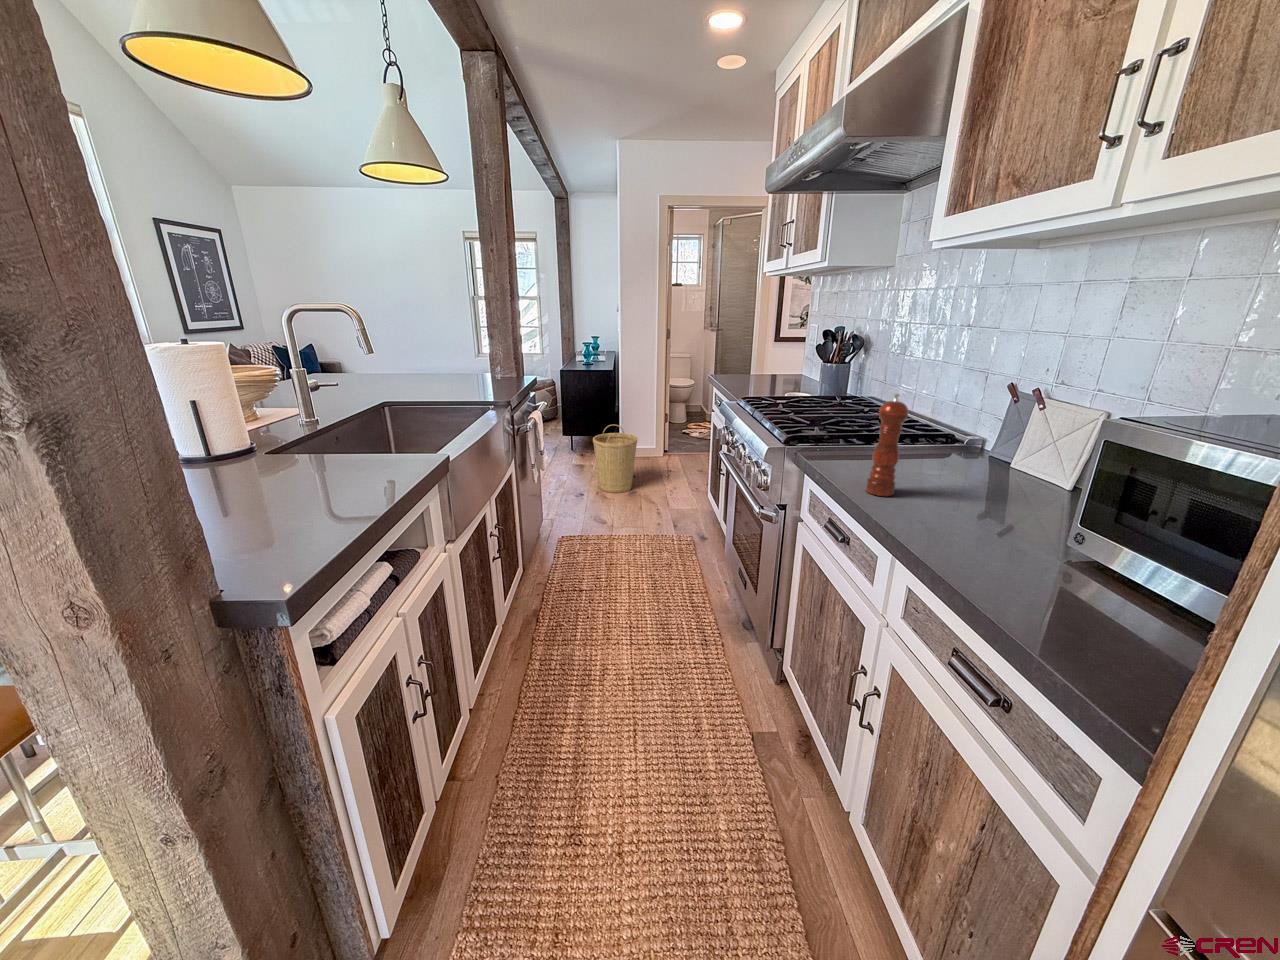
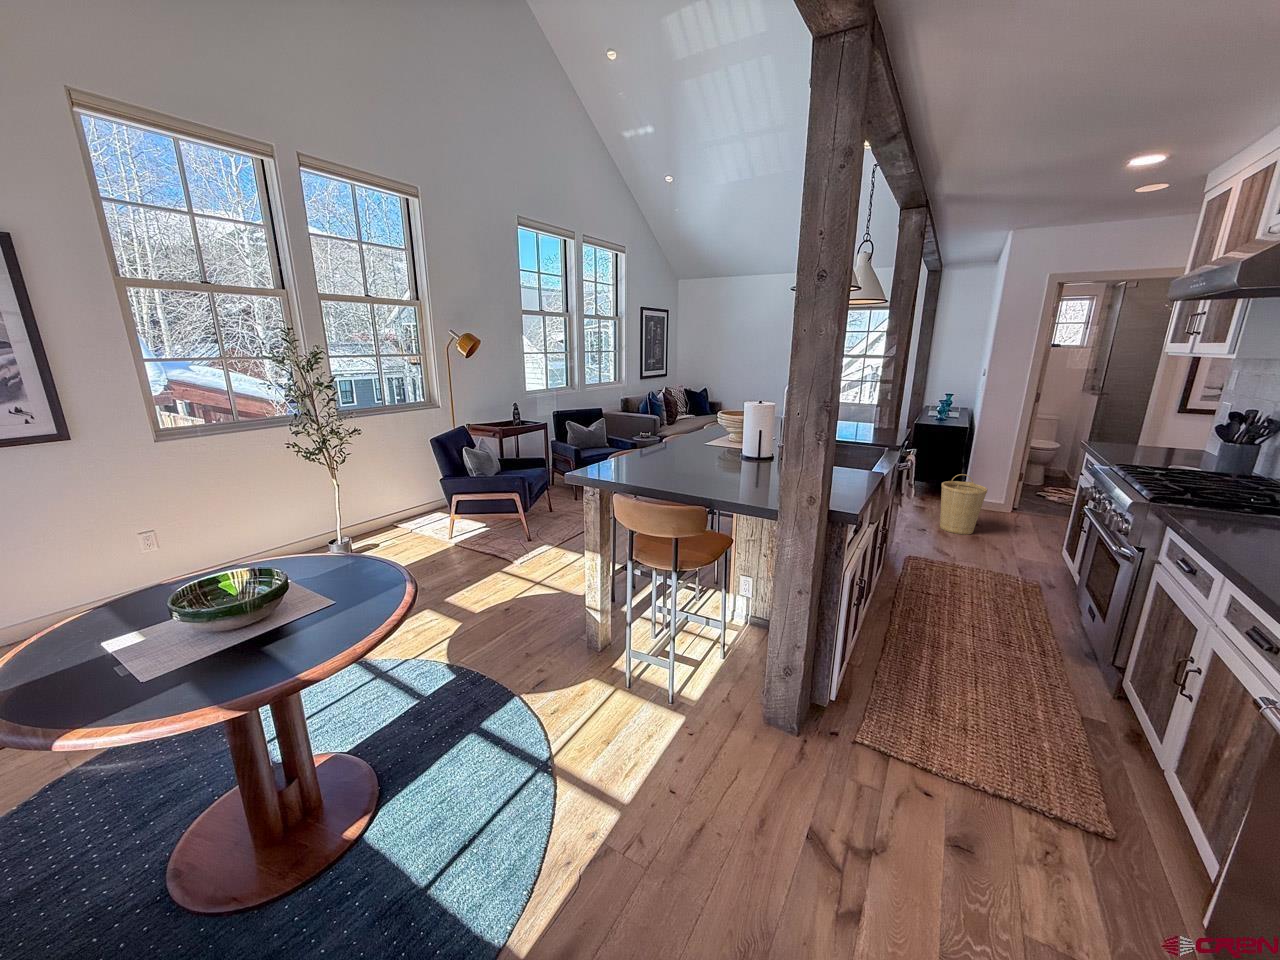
pepper mill: present [866,394,908,496] -> none [1218,472,1266,544]

